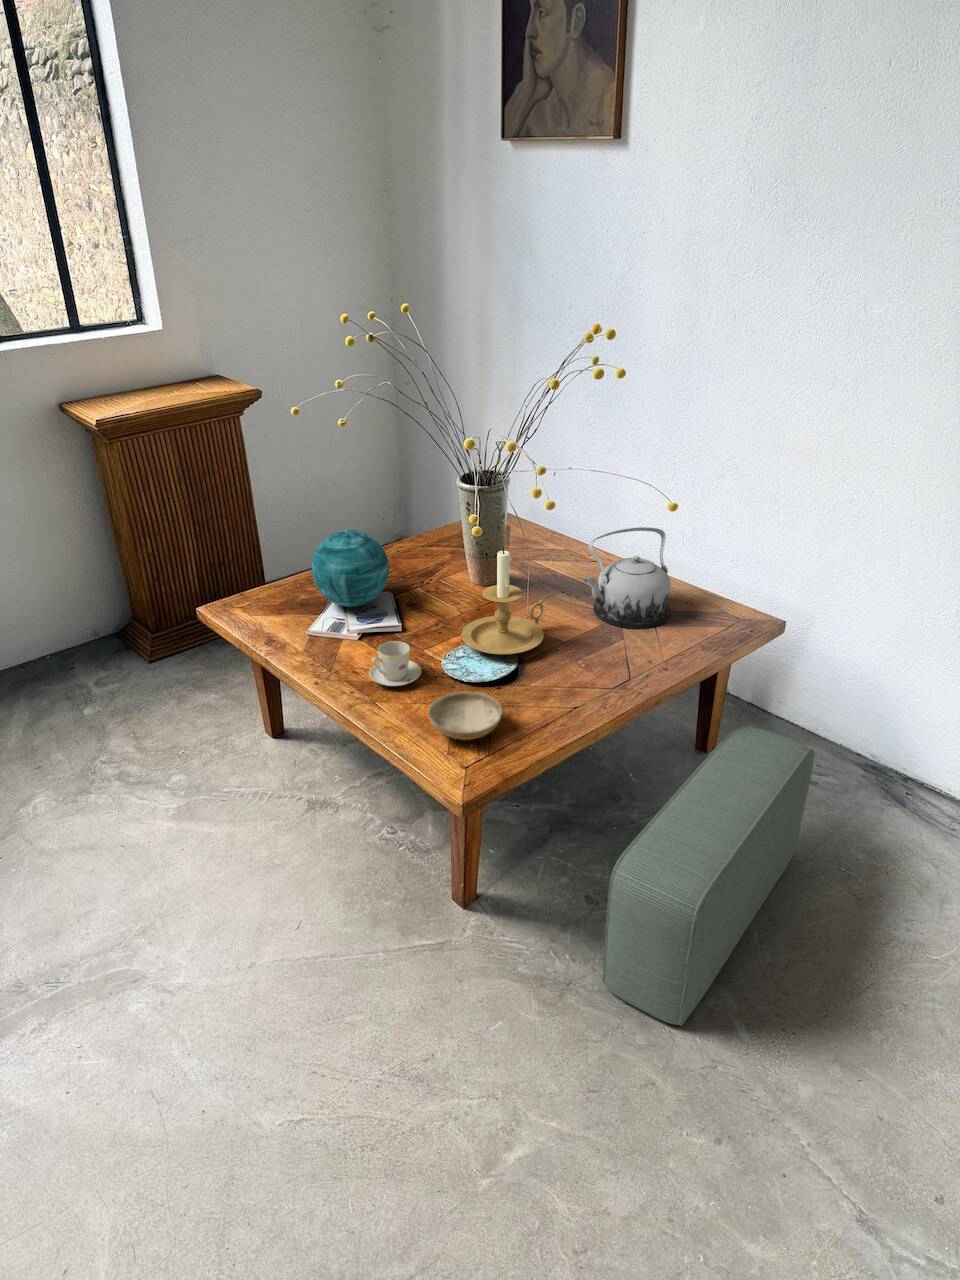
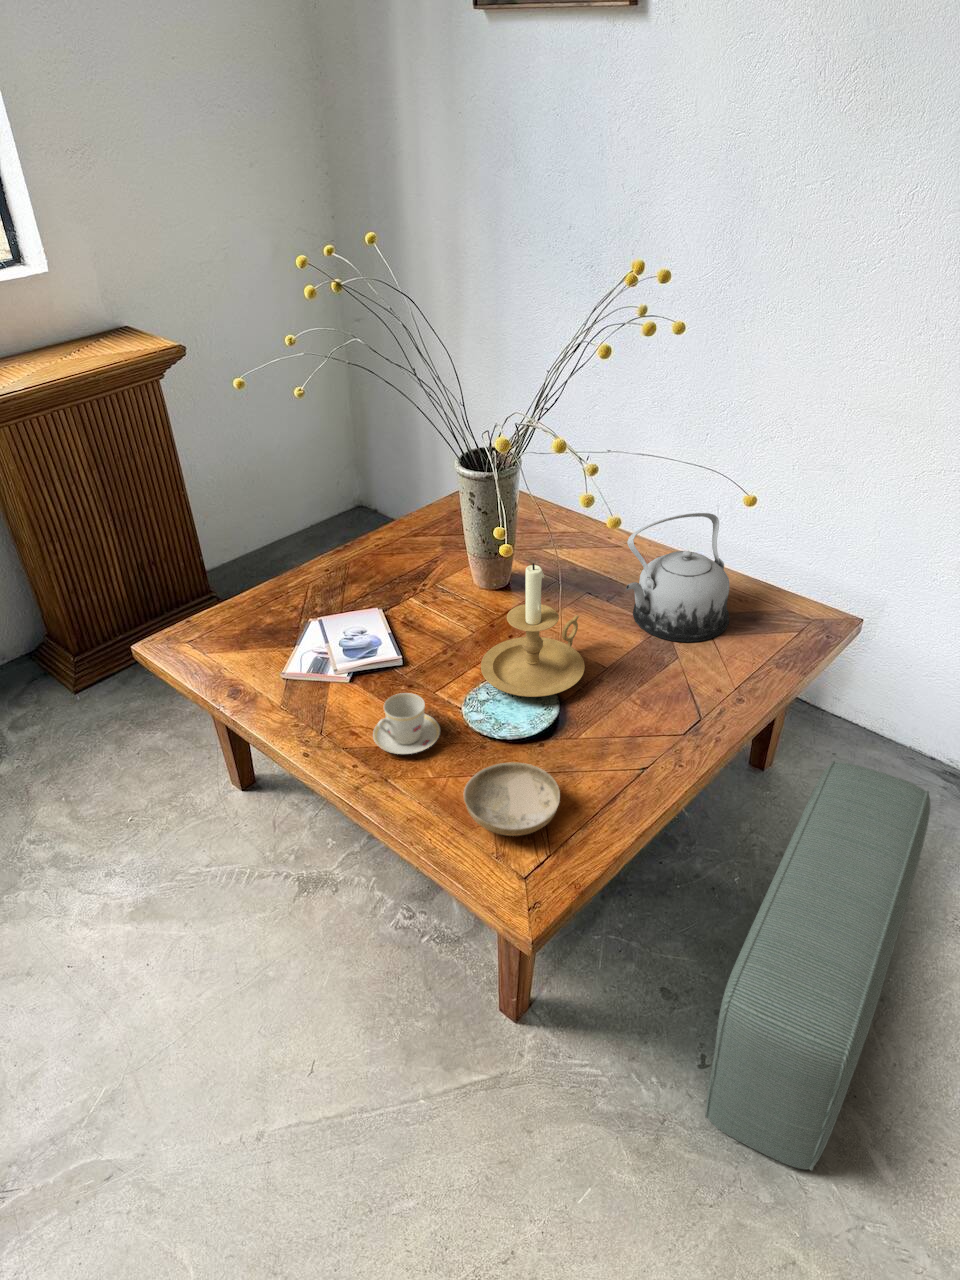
decorative orb: present [312,530,389,607] -> none [279,538,377,635]

